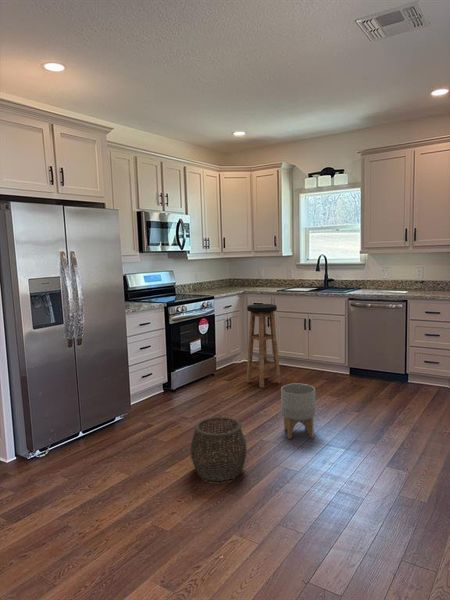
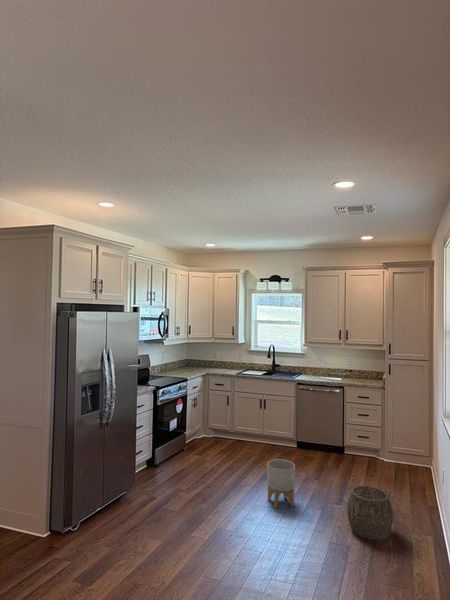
bar stool: present [246,304,281,388] -> none [216,387,246,461]
woven basket: present [191,417,247,482] -> present [347,486,394,540]

